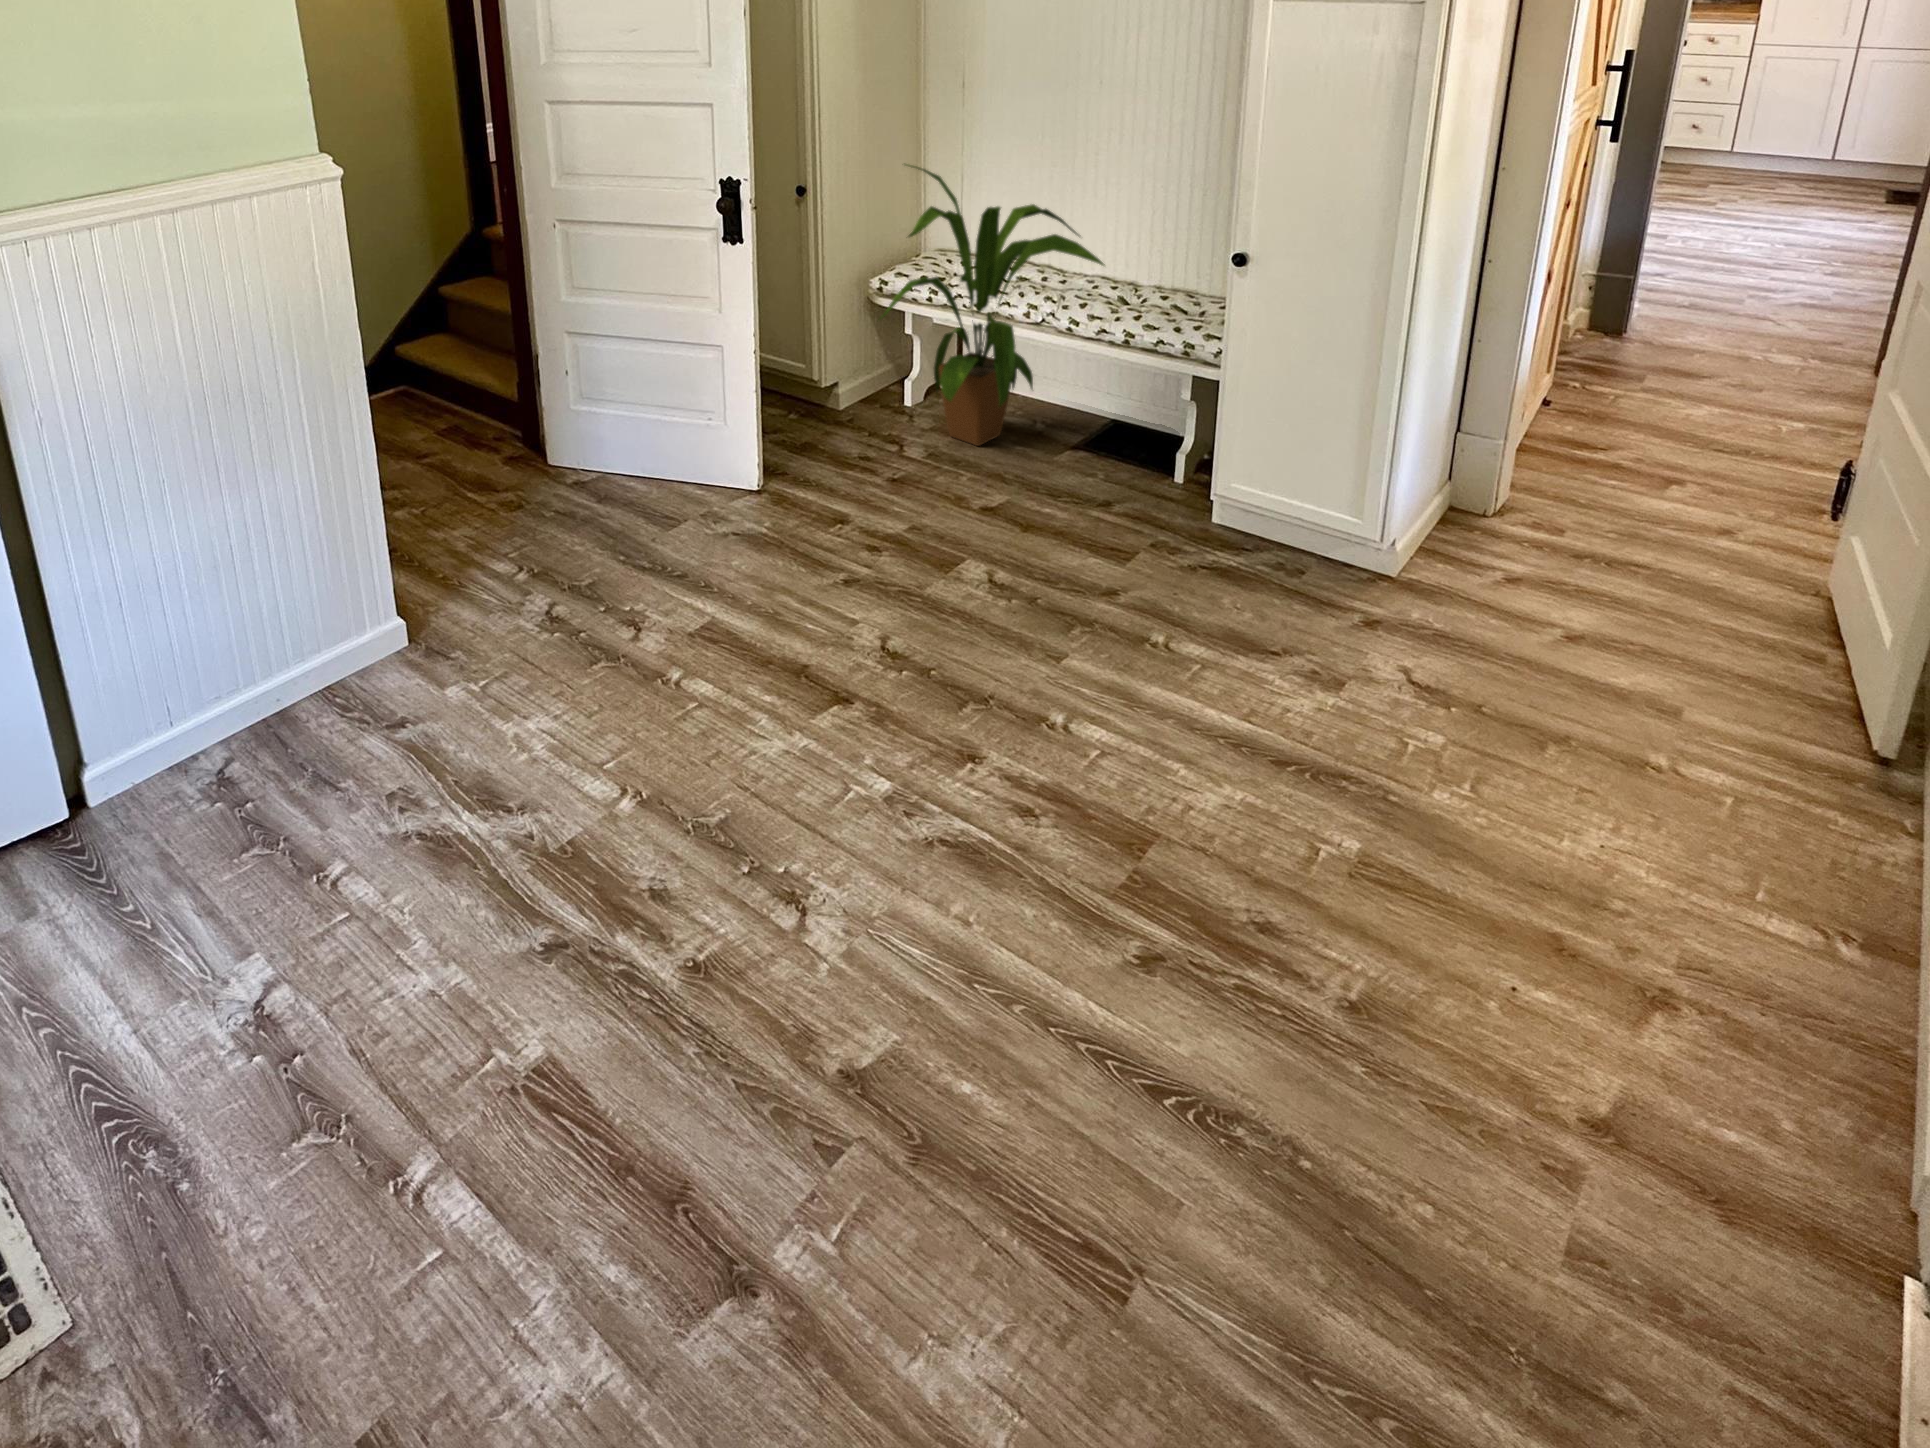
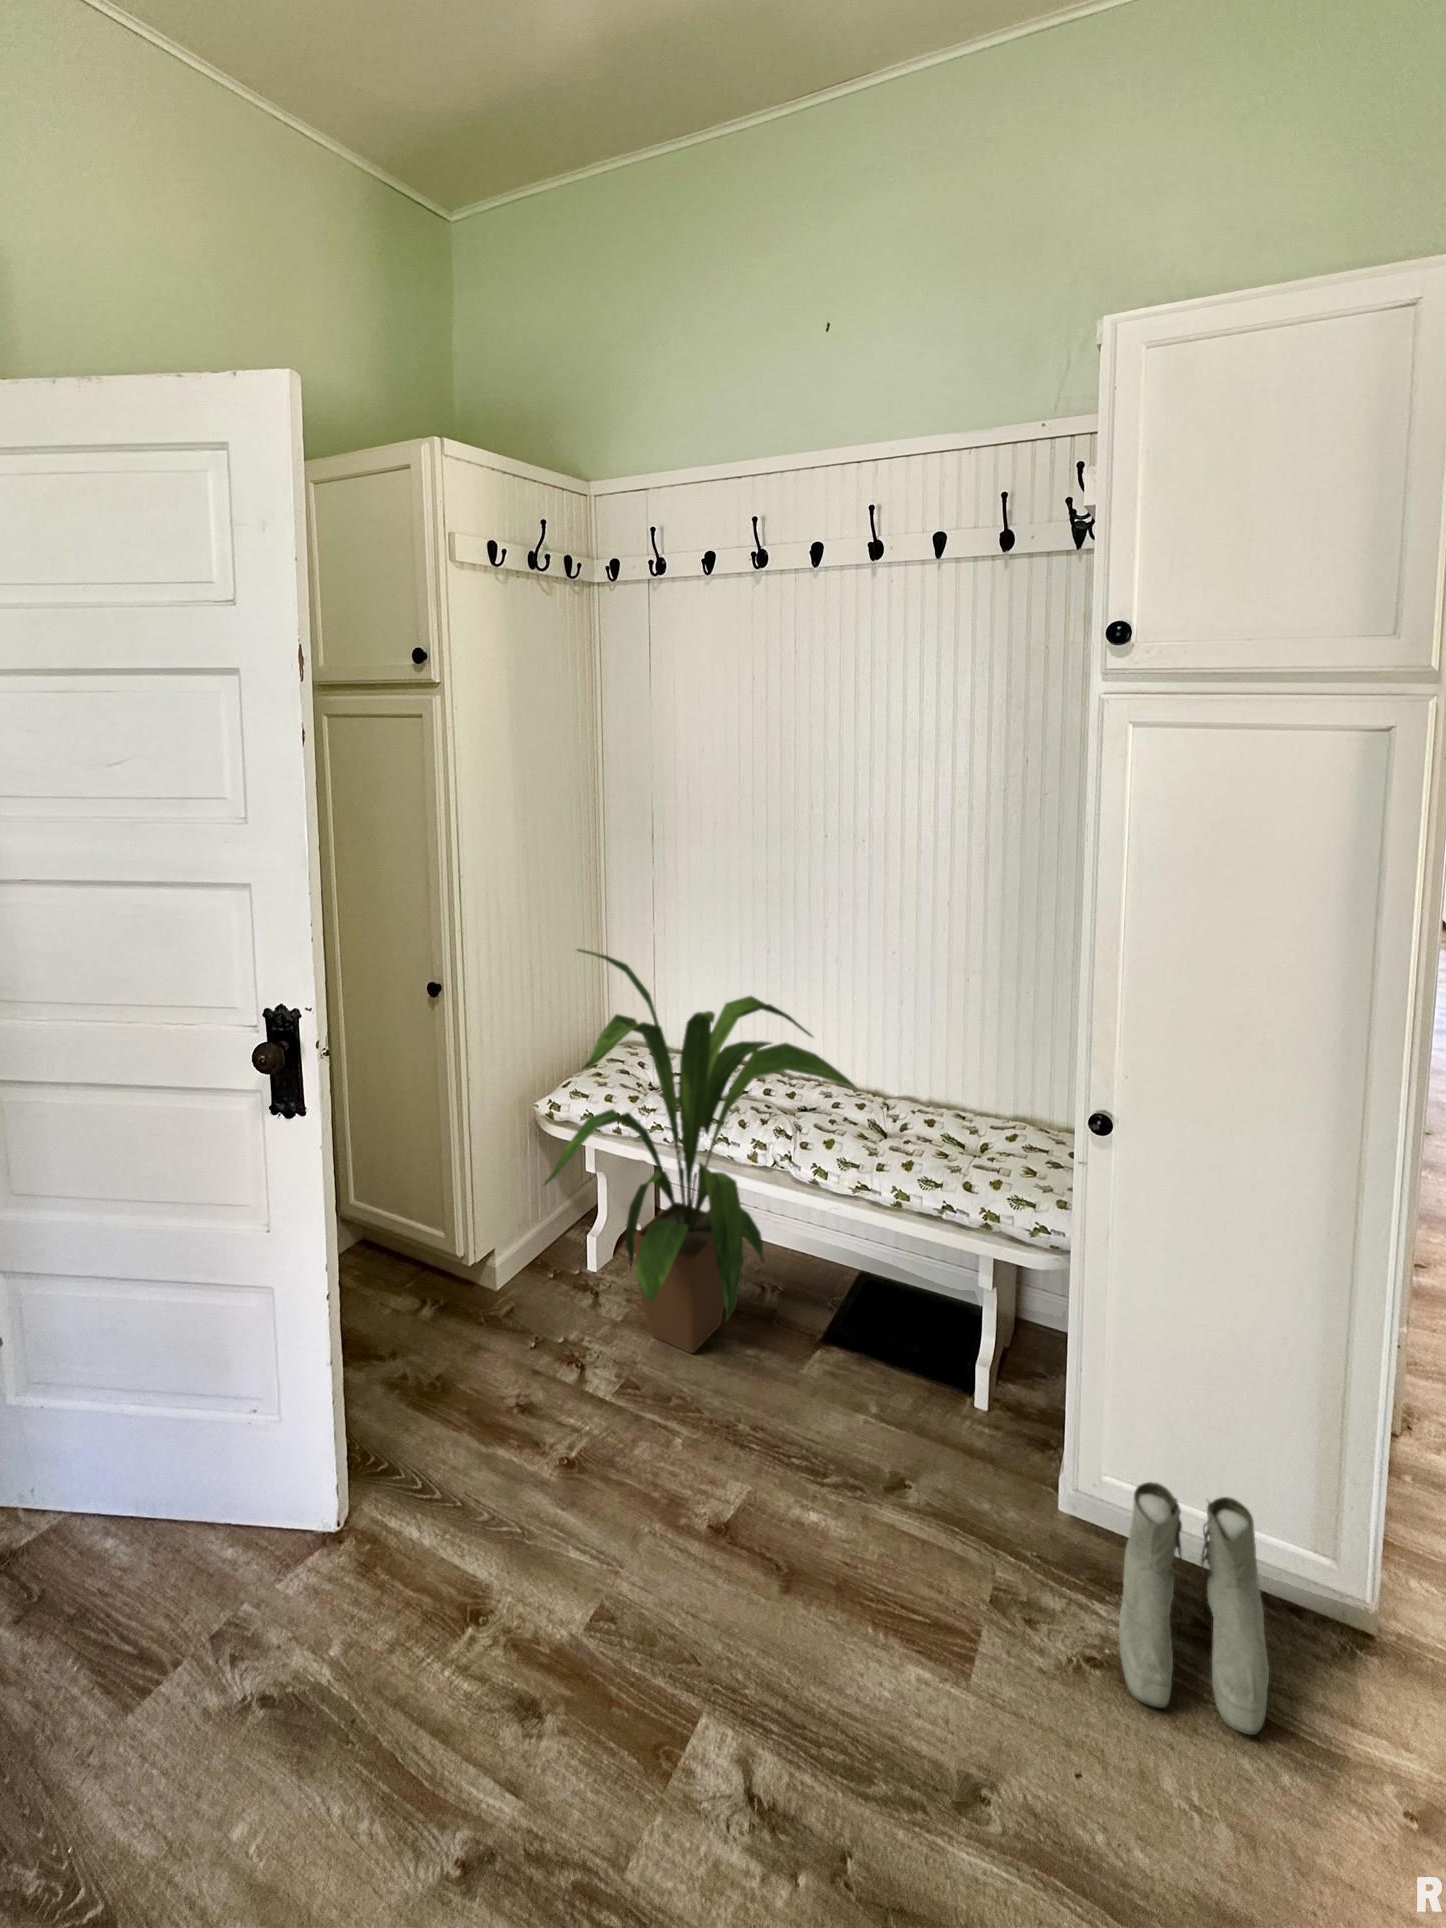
boots: none [1225,490,1324,605] -> present [1119,1482,1269,1735]

